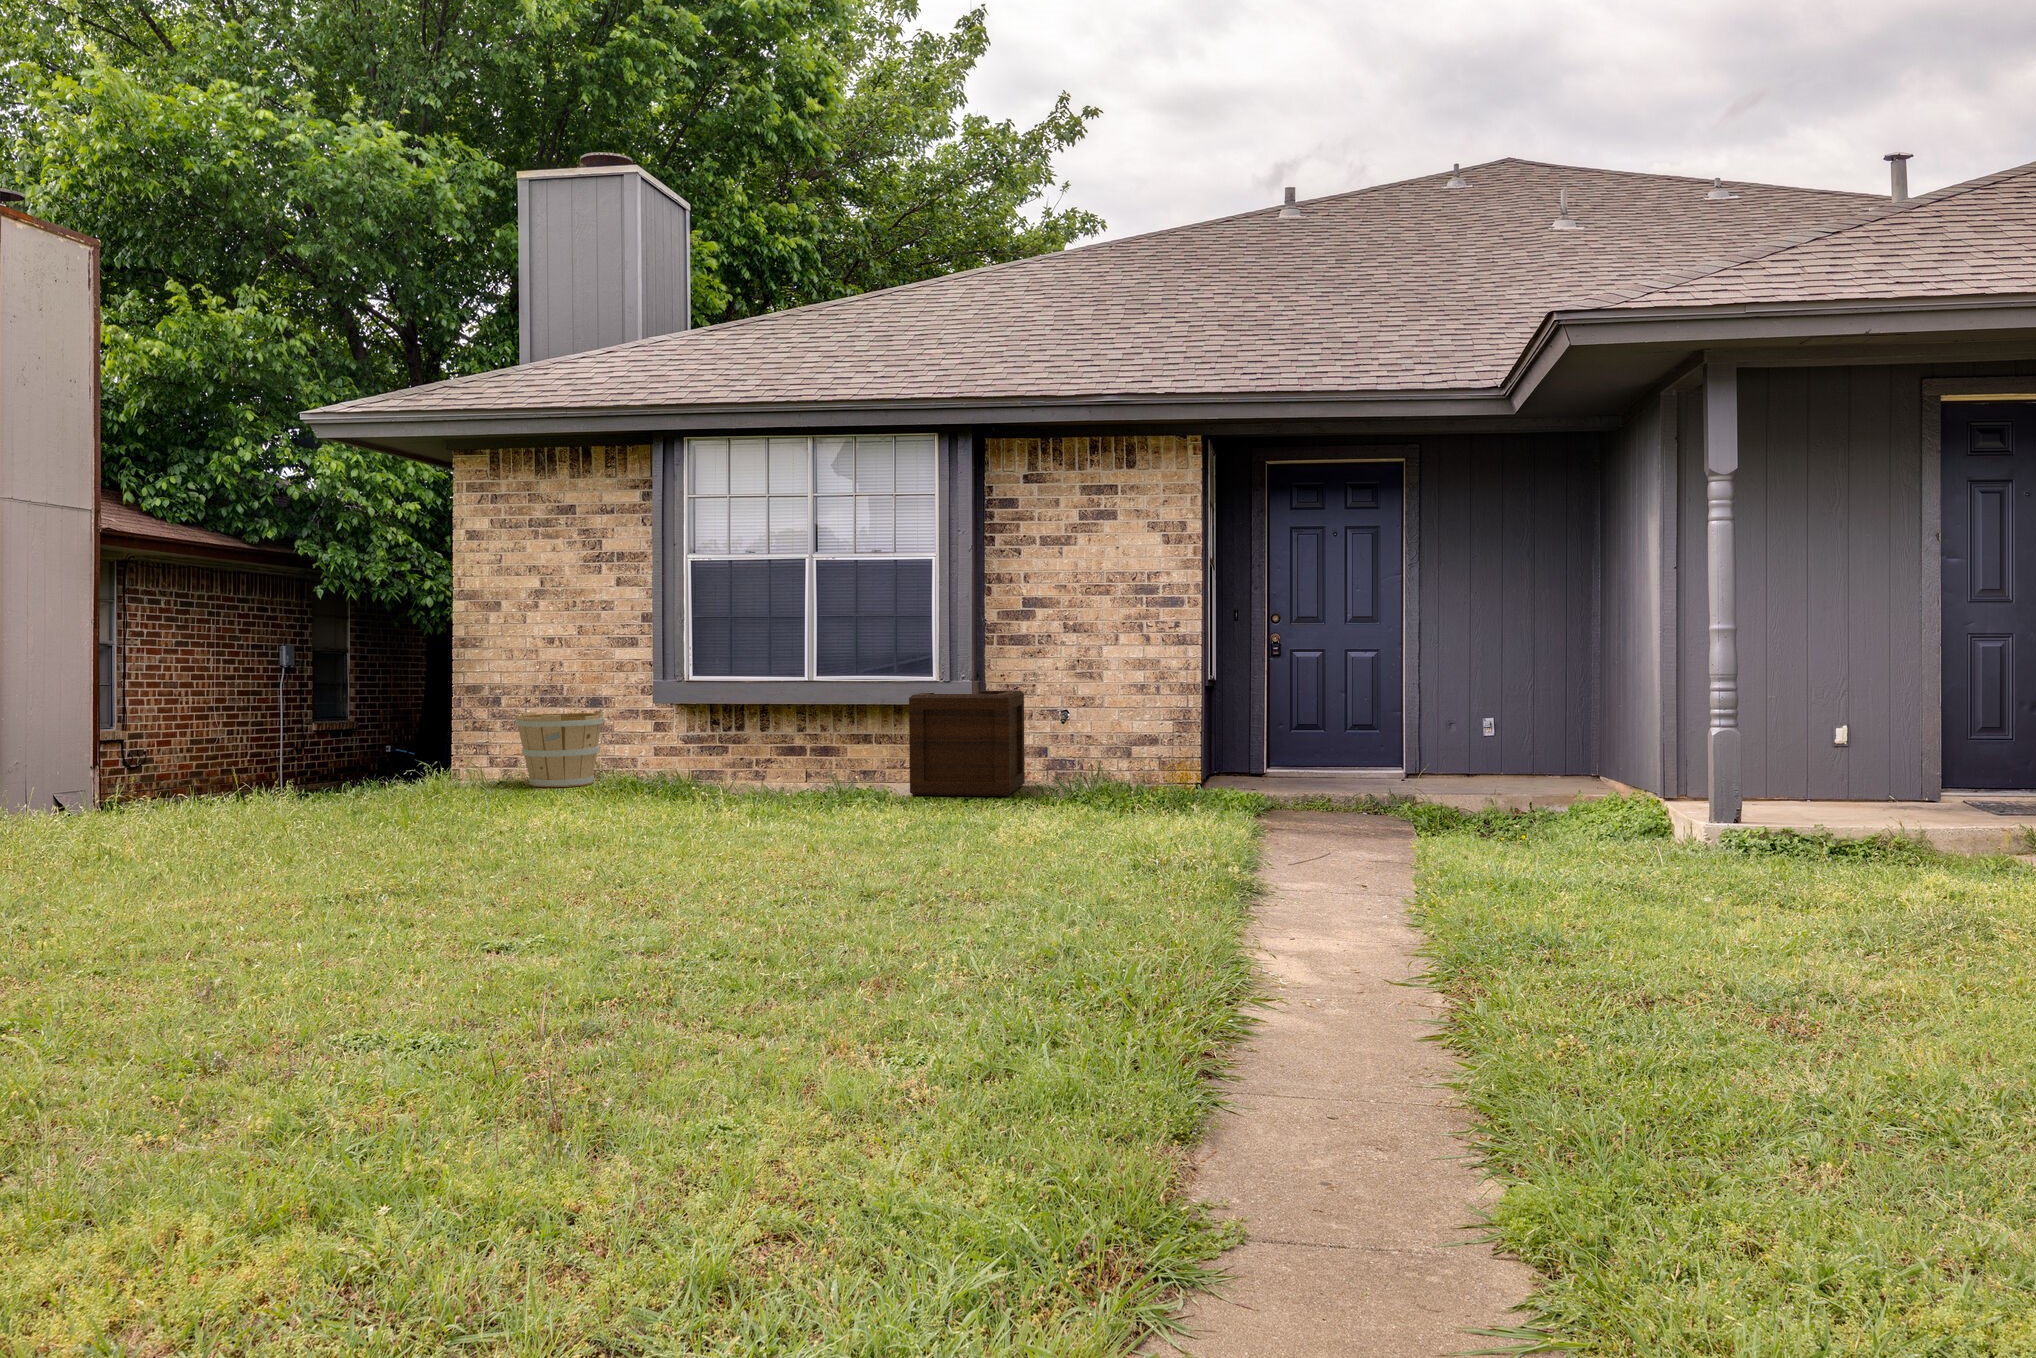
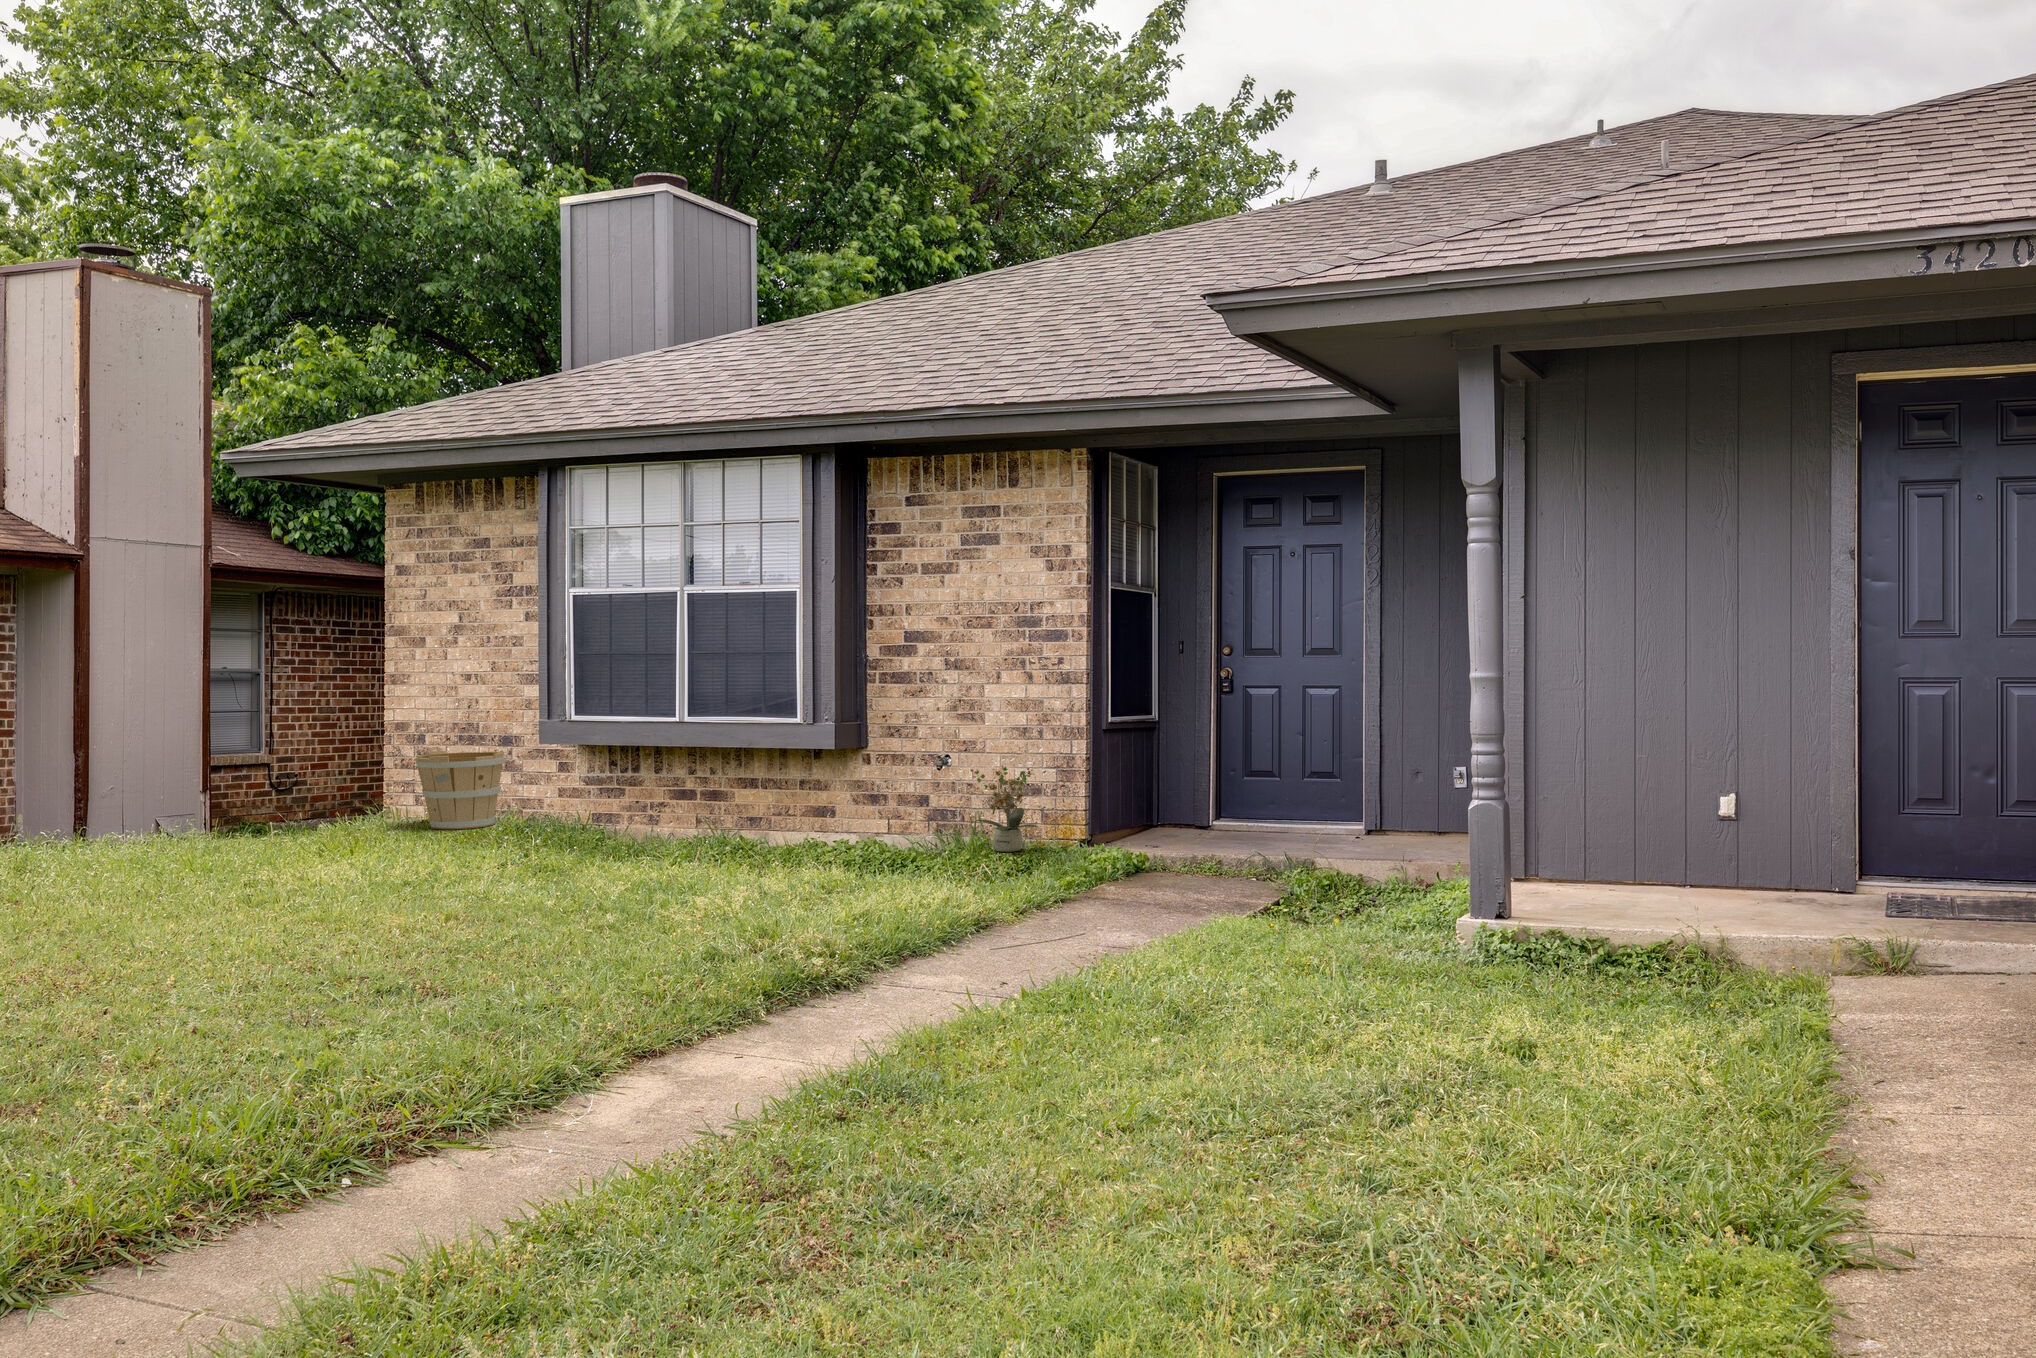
wooden crate: present [909,691,1025,796] -> none [756,733,904,852]
potted plant: none [1107,717,1173,793] -> present [971,766,1039,852]

